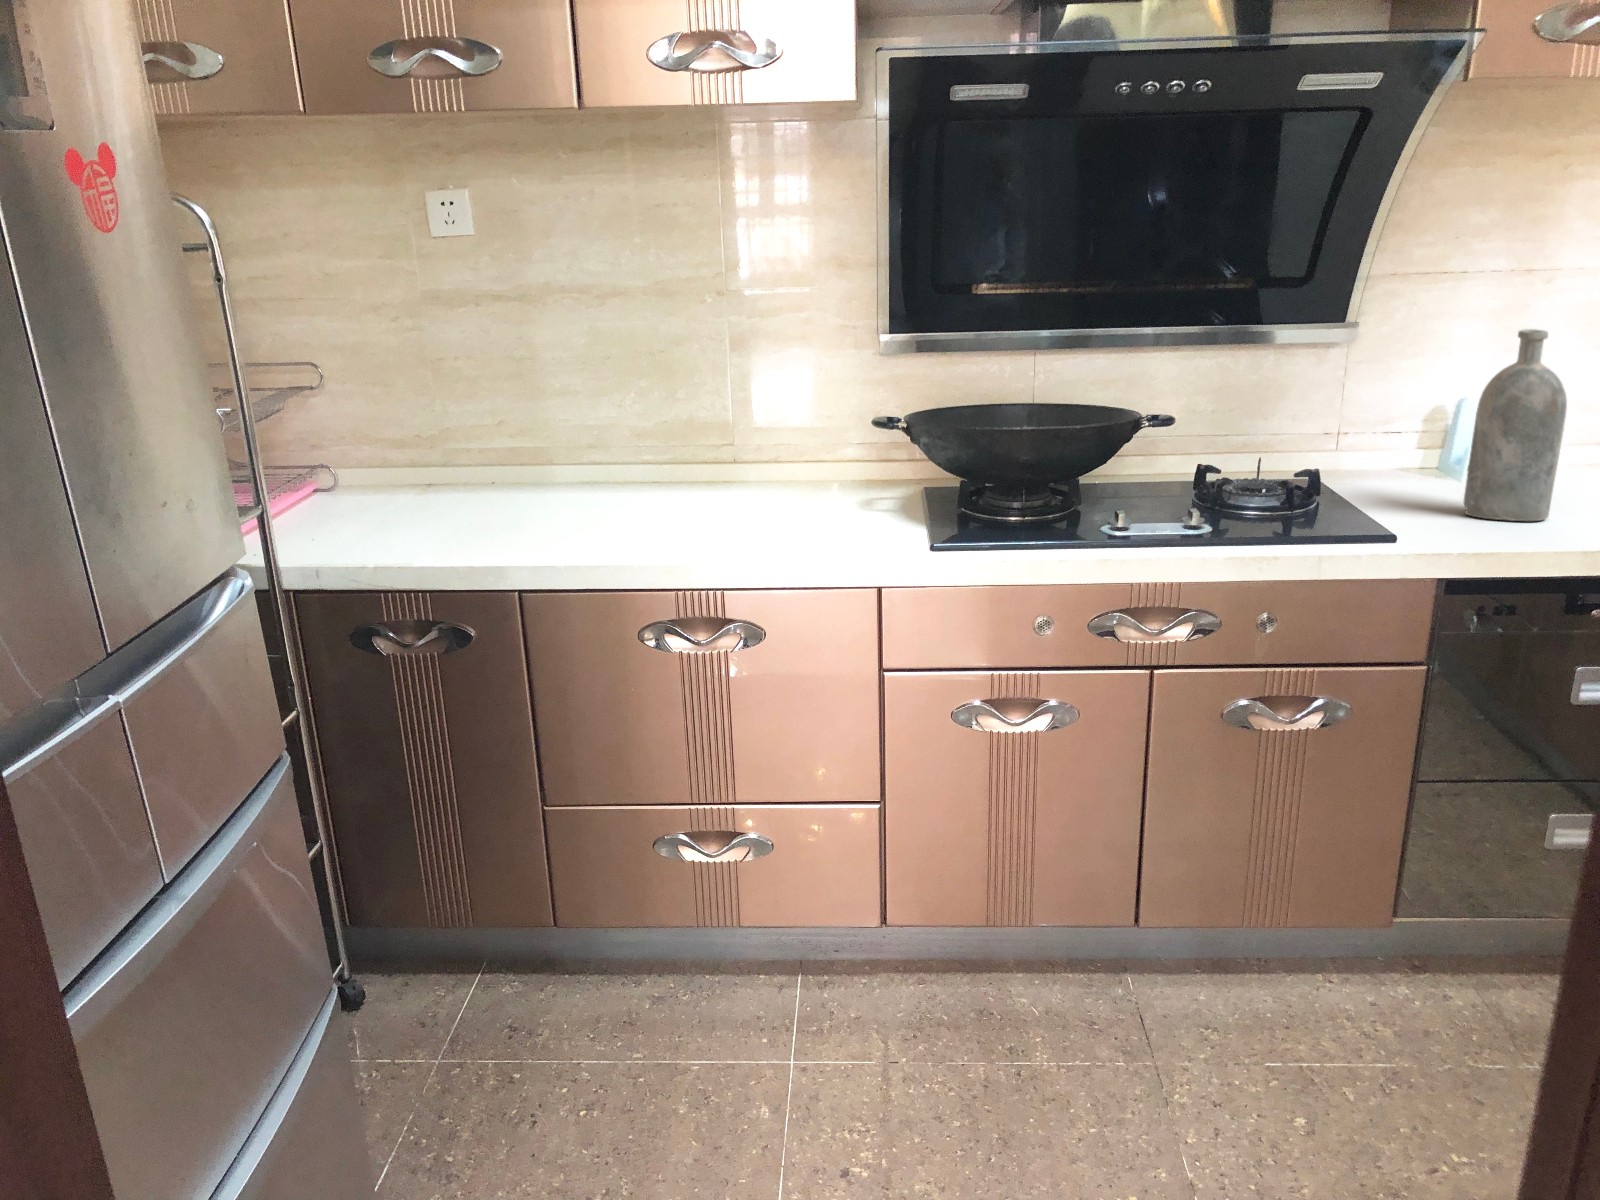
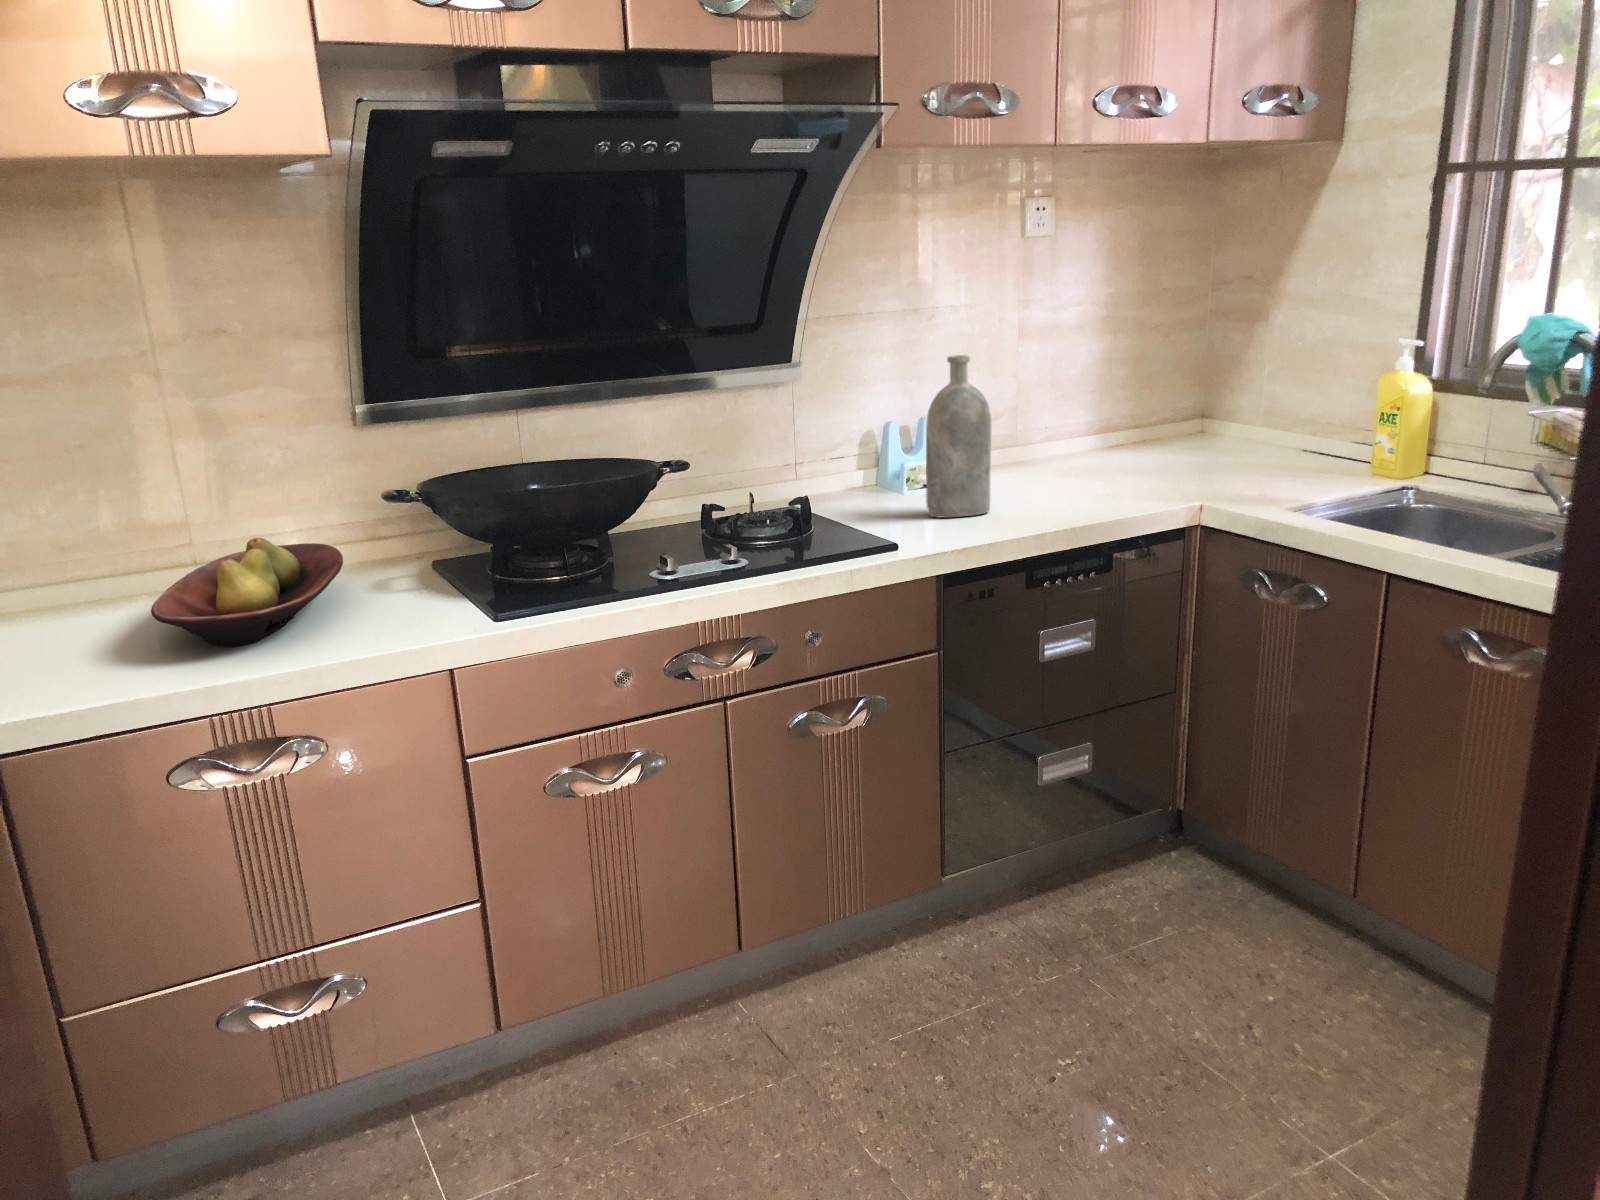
fruit bowl: none [659,439,830,532] -> present [151,538,343,647]

